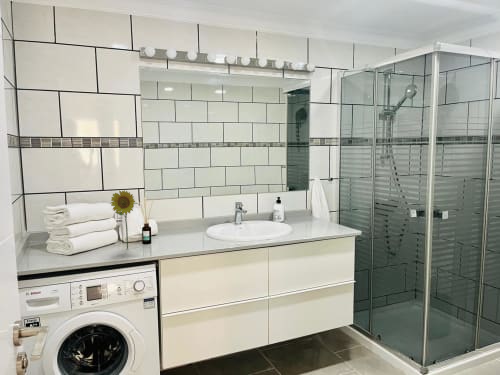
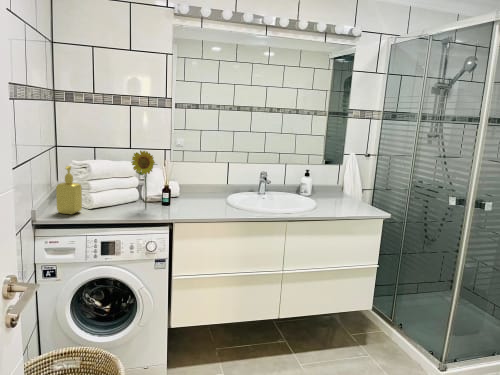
soap dispenser: none [33,212,61,263] -> present [56,166,82,214]

